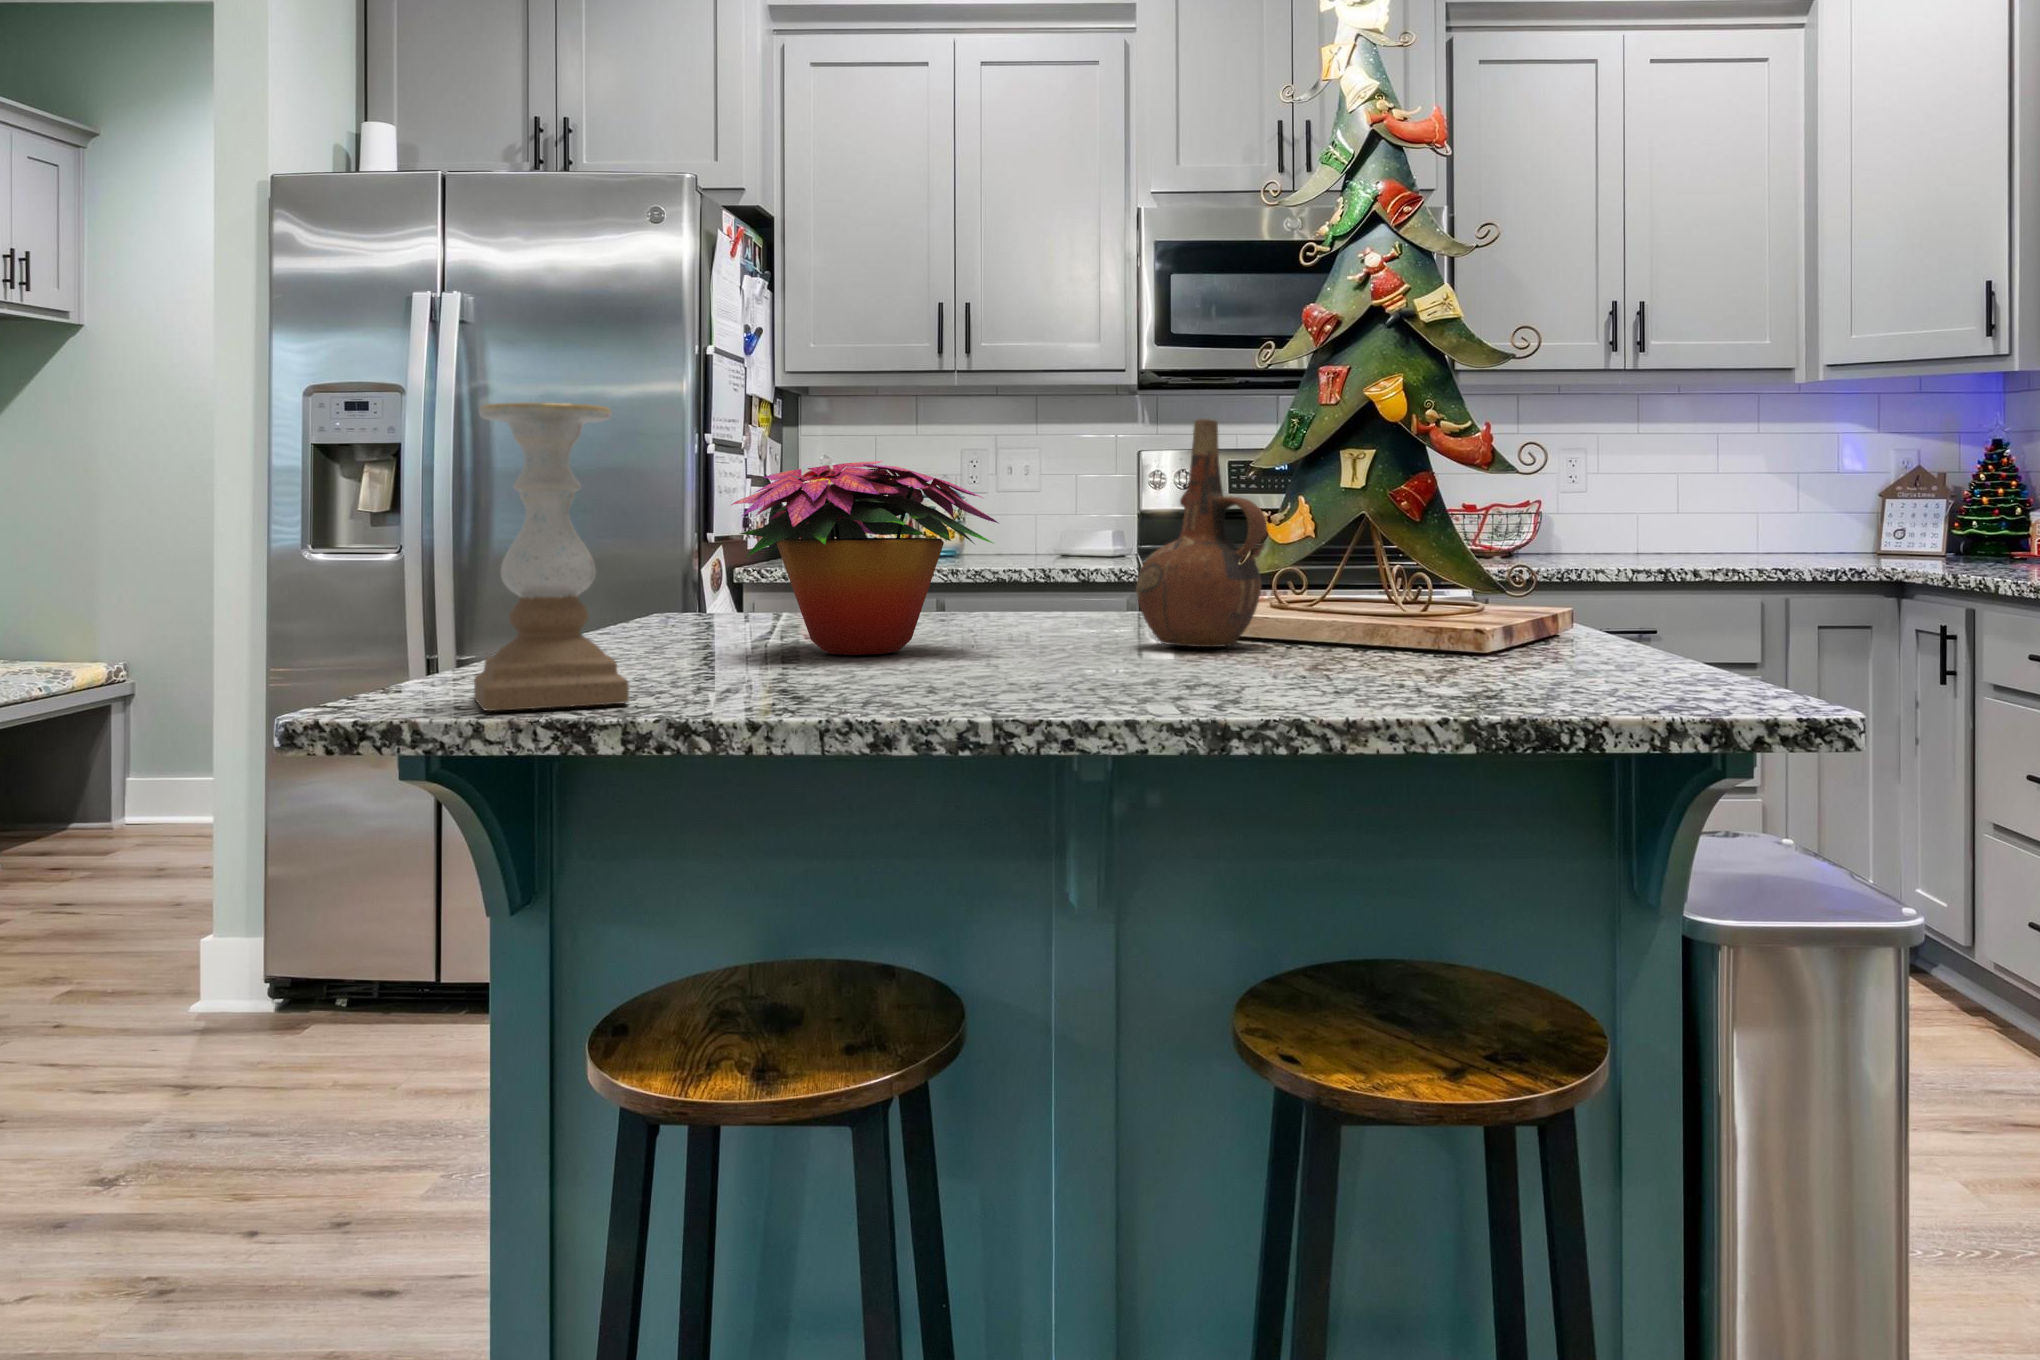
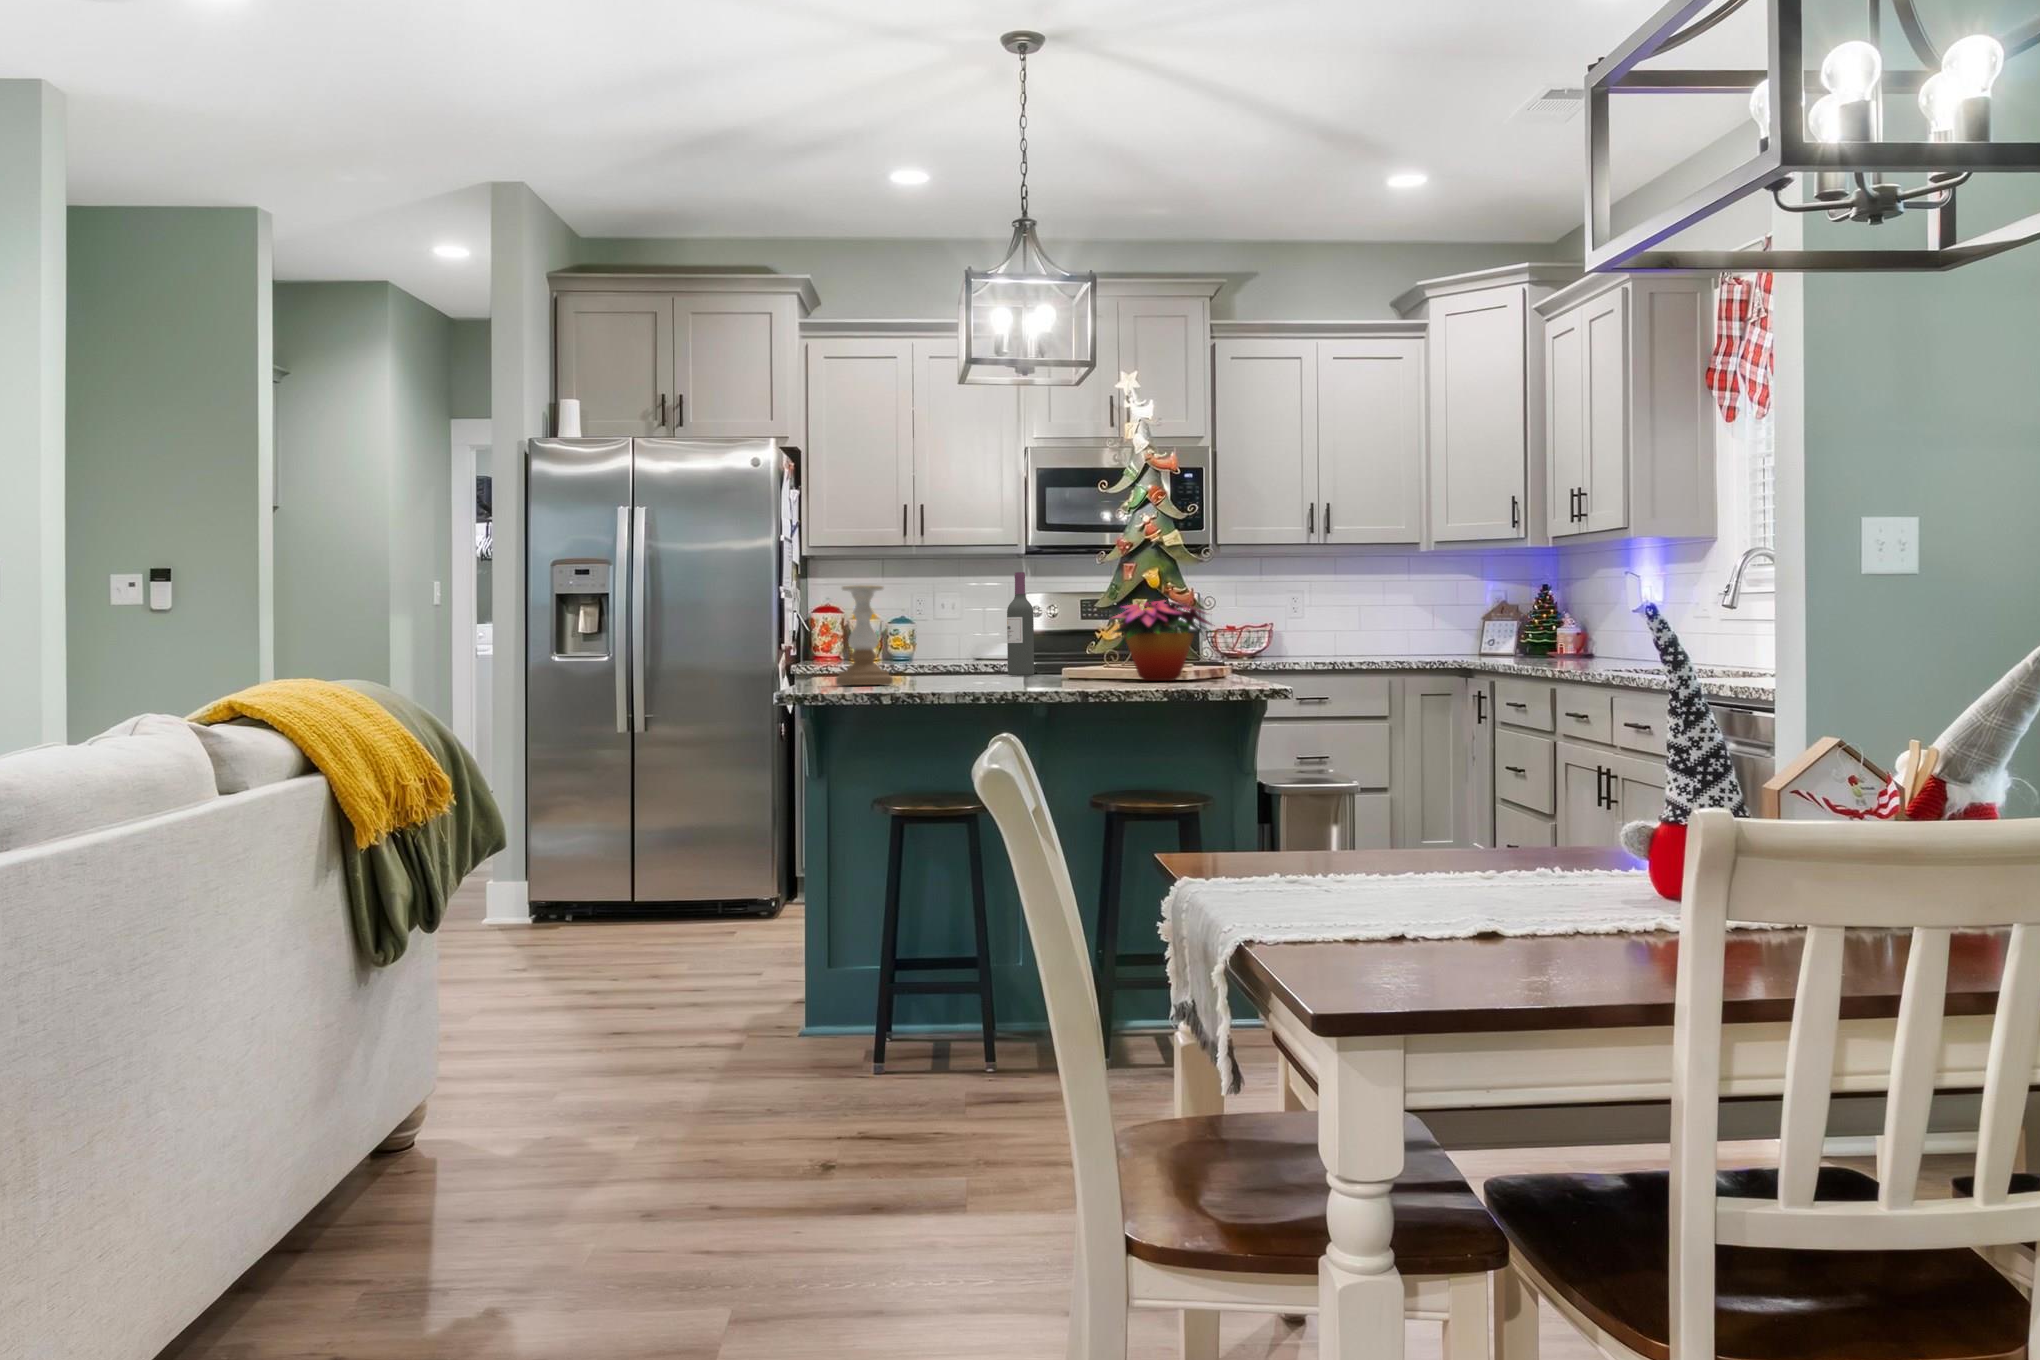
wine bottle: none [1051,392,1111,625] -> present [1007,572,1034,675]
ceramic pitcher: present [1136,419,1267,647] -> none [1050,586,1103,677]
flower arrangement: present [731,461,998,655] -> present [1113,601,1212,681]

